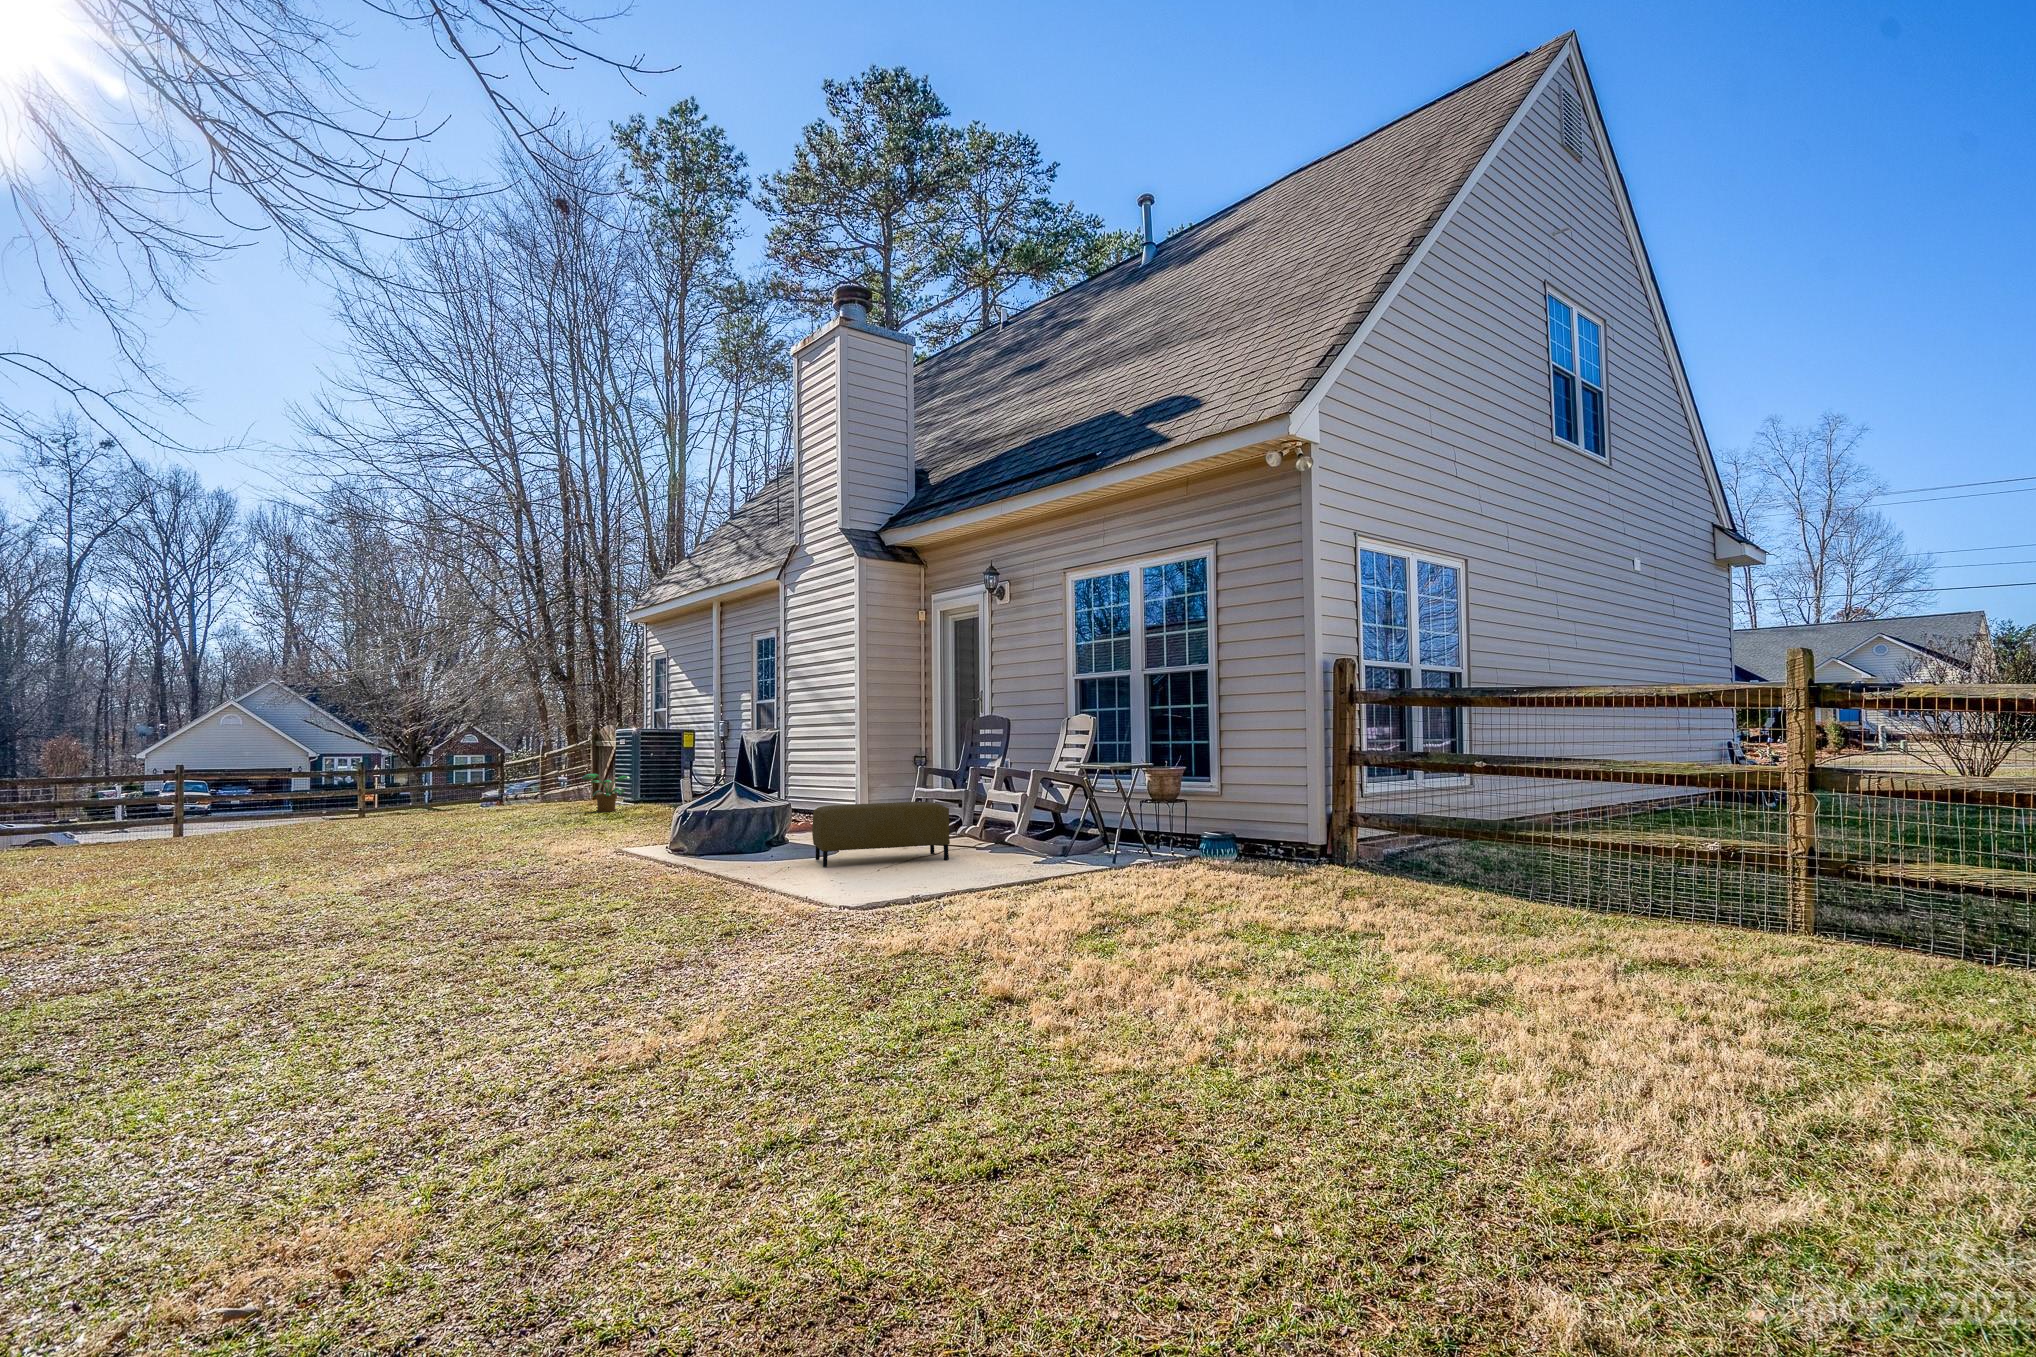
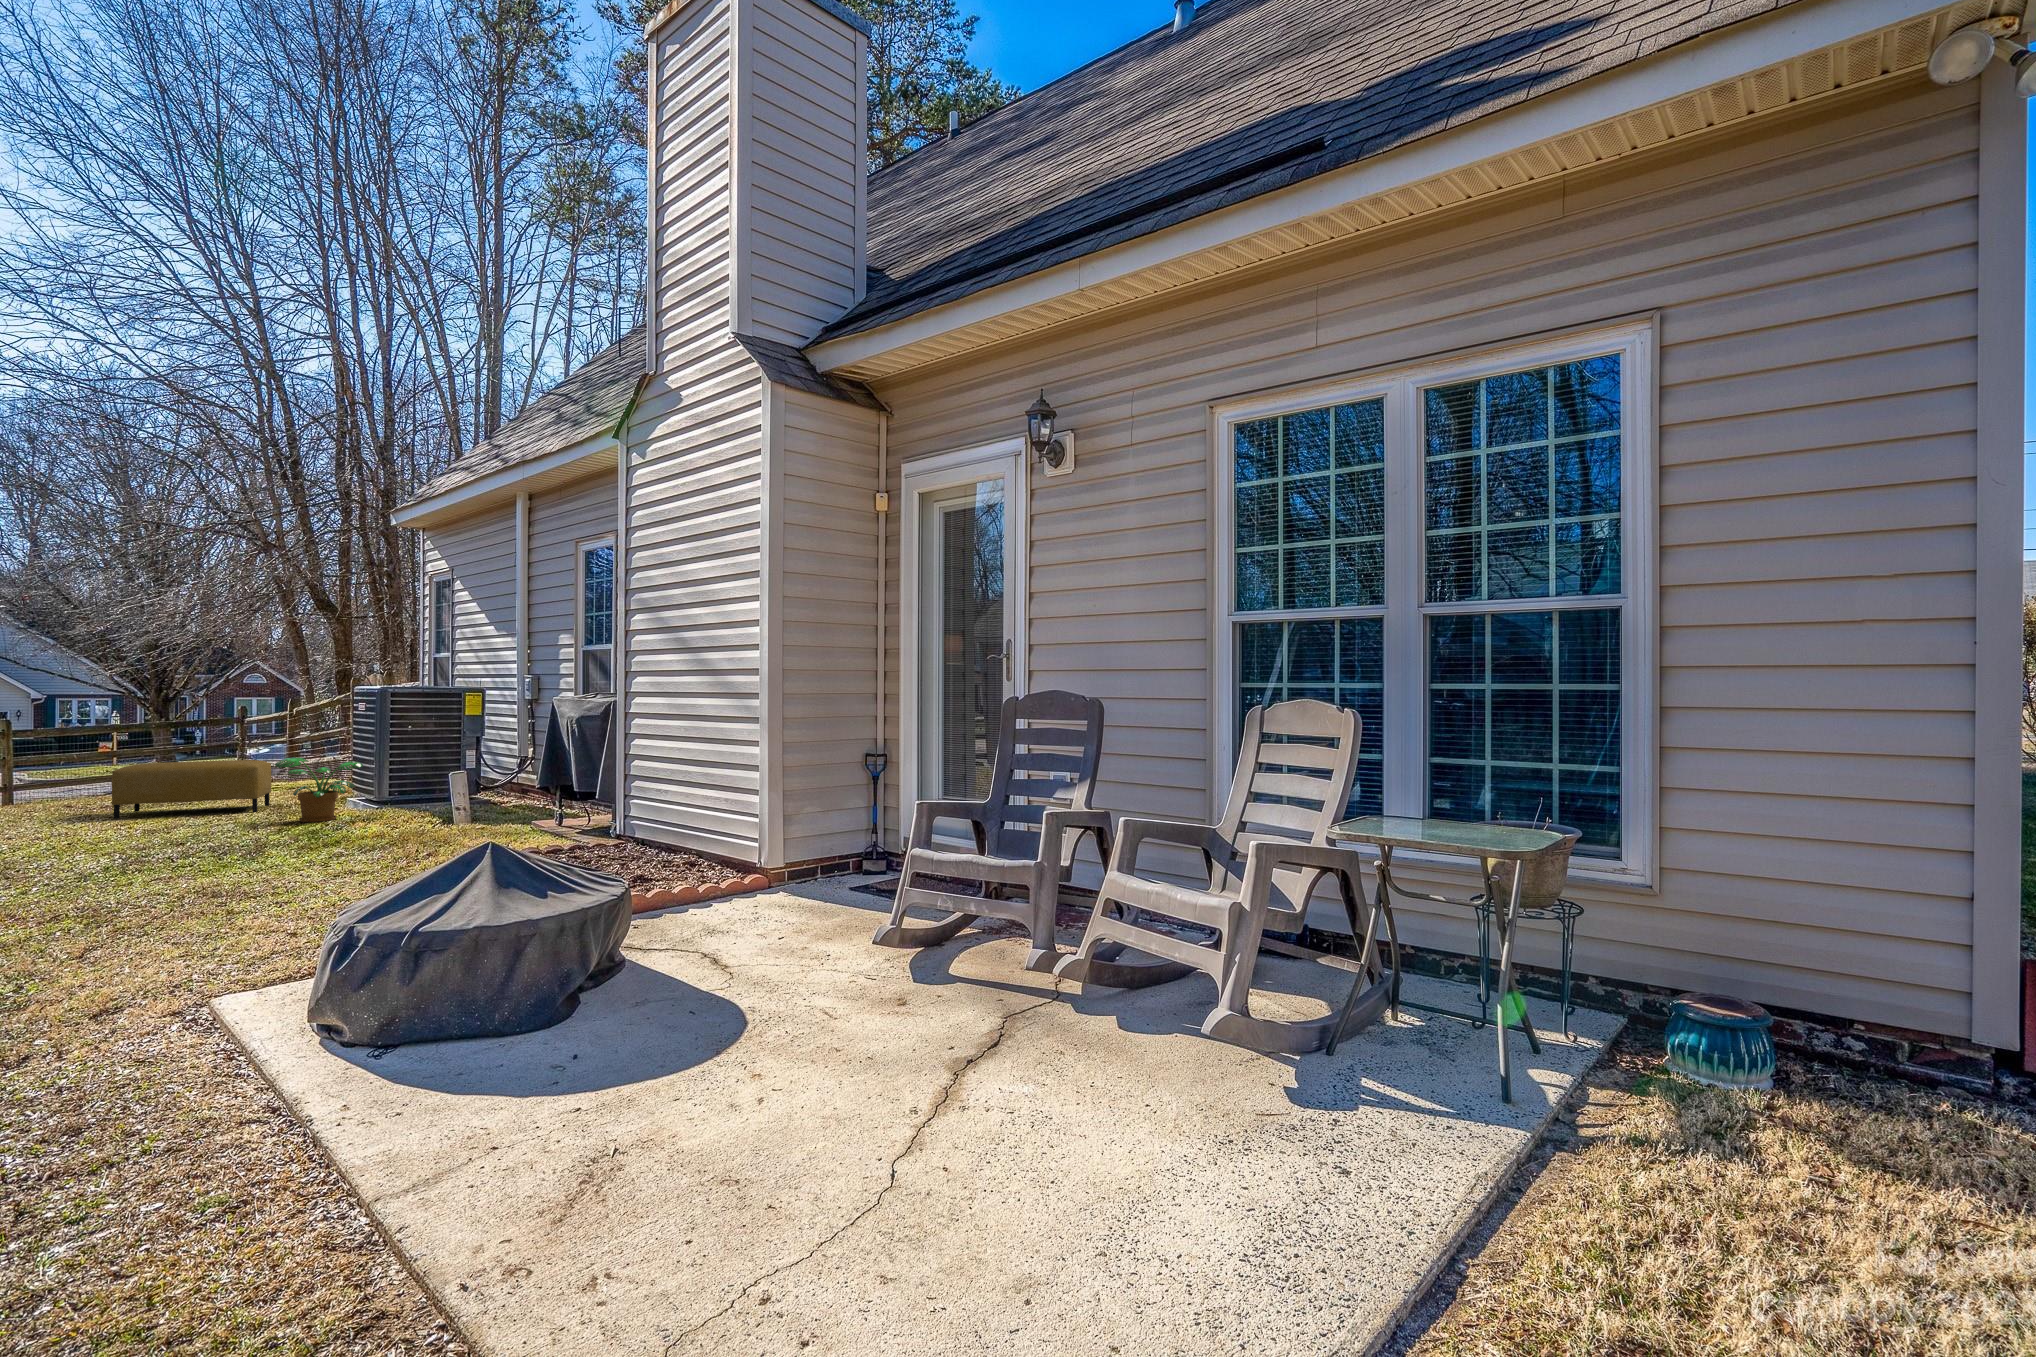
ottoman: present [812,802,950,867] -> present [112,760,271,819]

